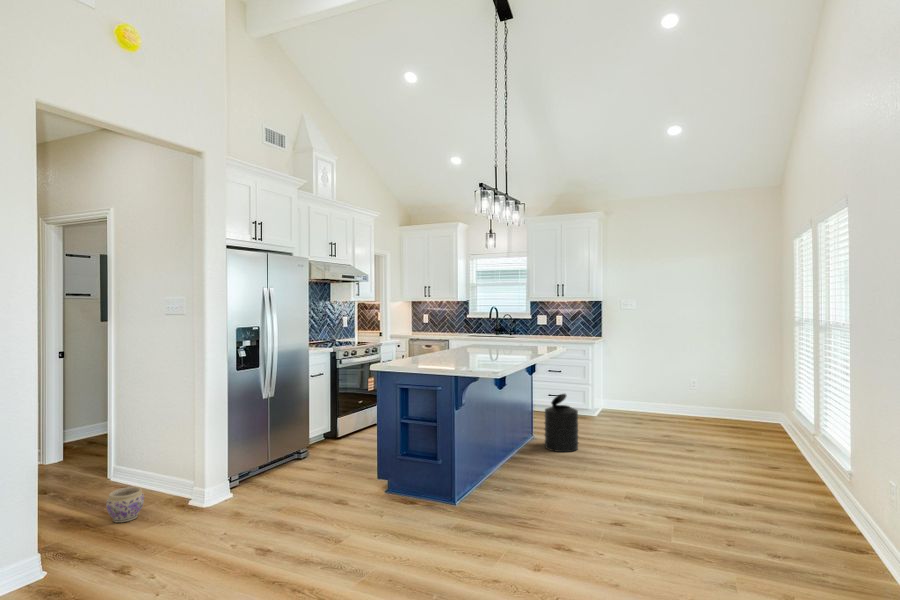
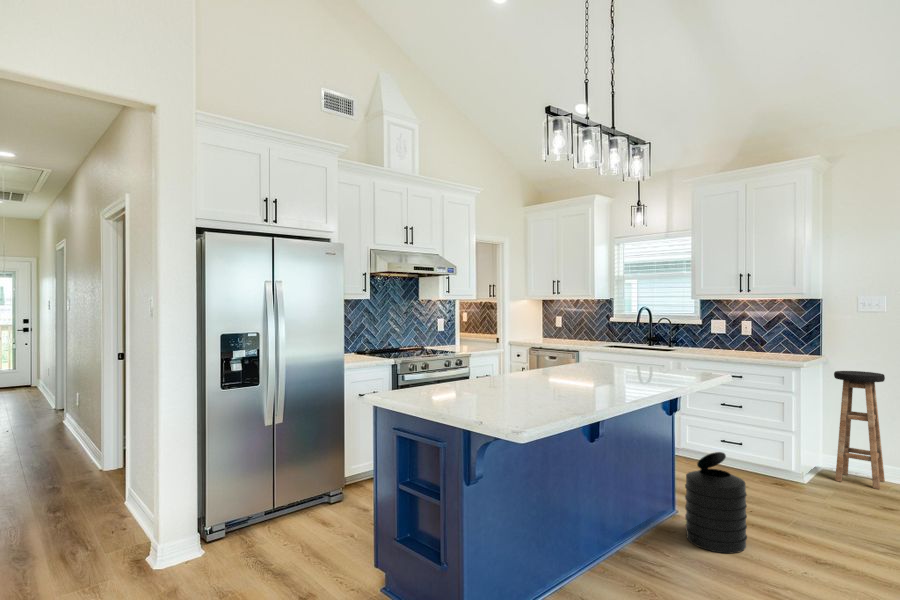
bar stool: none [611,346,637,416] -> present [834,371,885,489]
planter: present [106,487,144,523] -> none [39,528,89,575]

